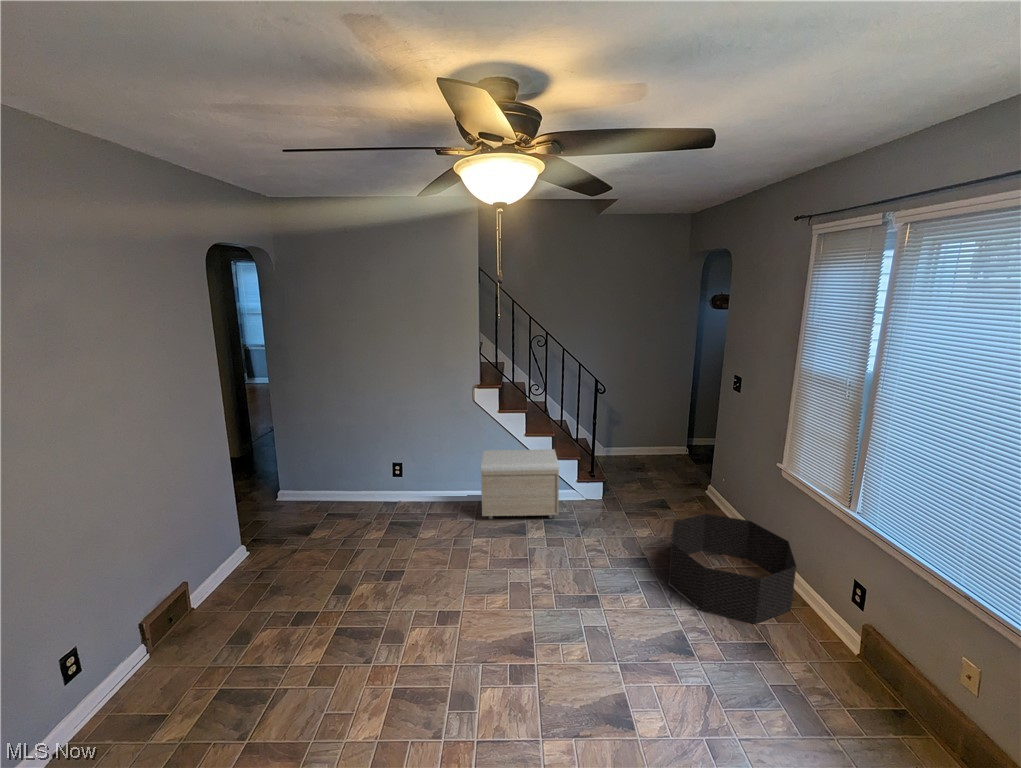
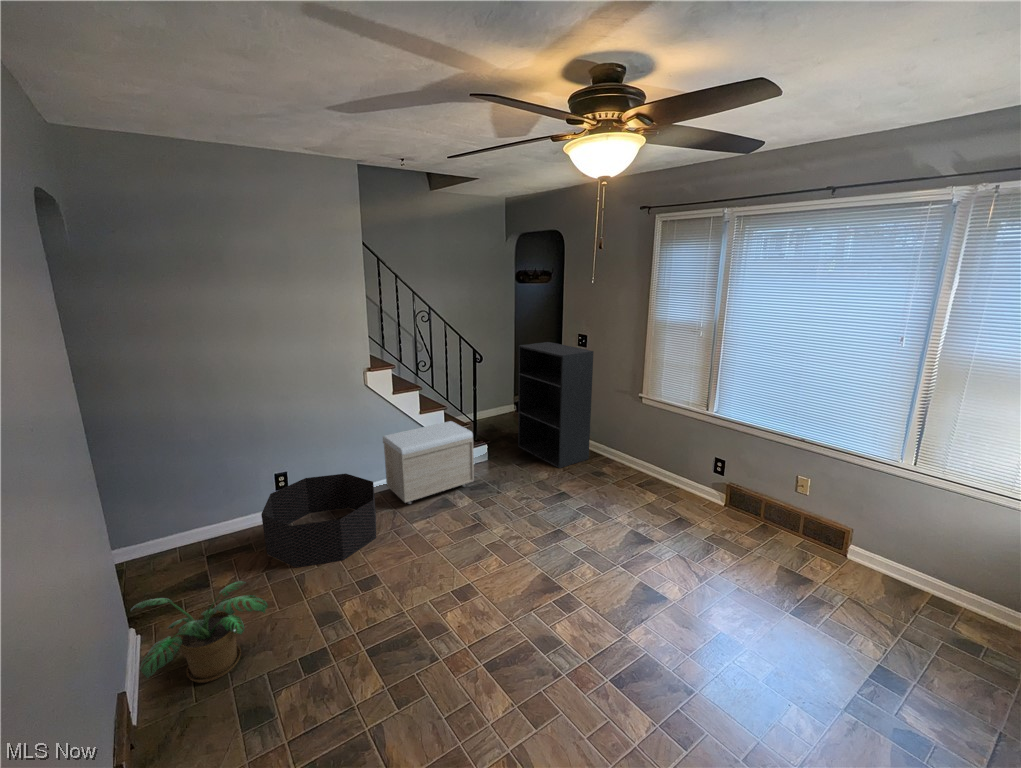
bookshelf: none [645,380,726,529] -> present [518,342,594,468]
basket: present [668,514,796,624] -> present [261,474,376,568]
potted plant: none [216,526,295,598] -> present [131,581,268,683]

